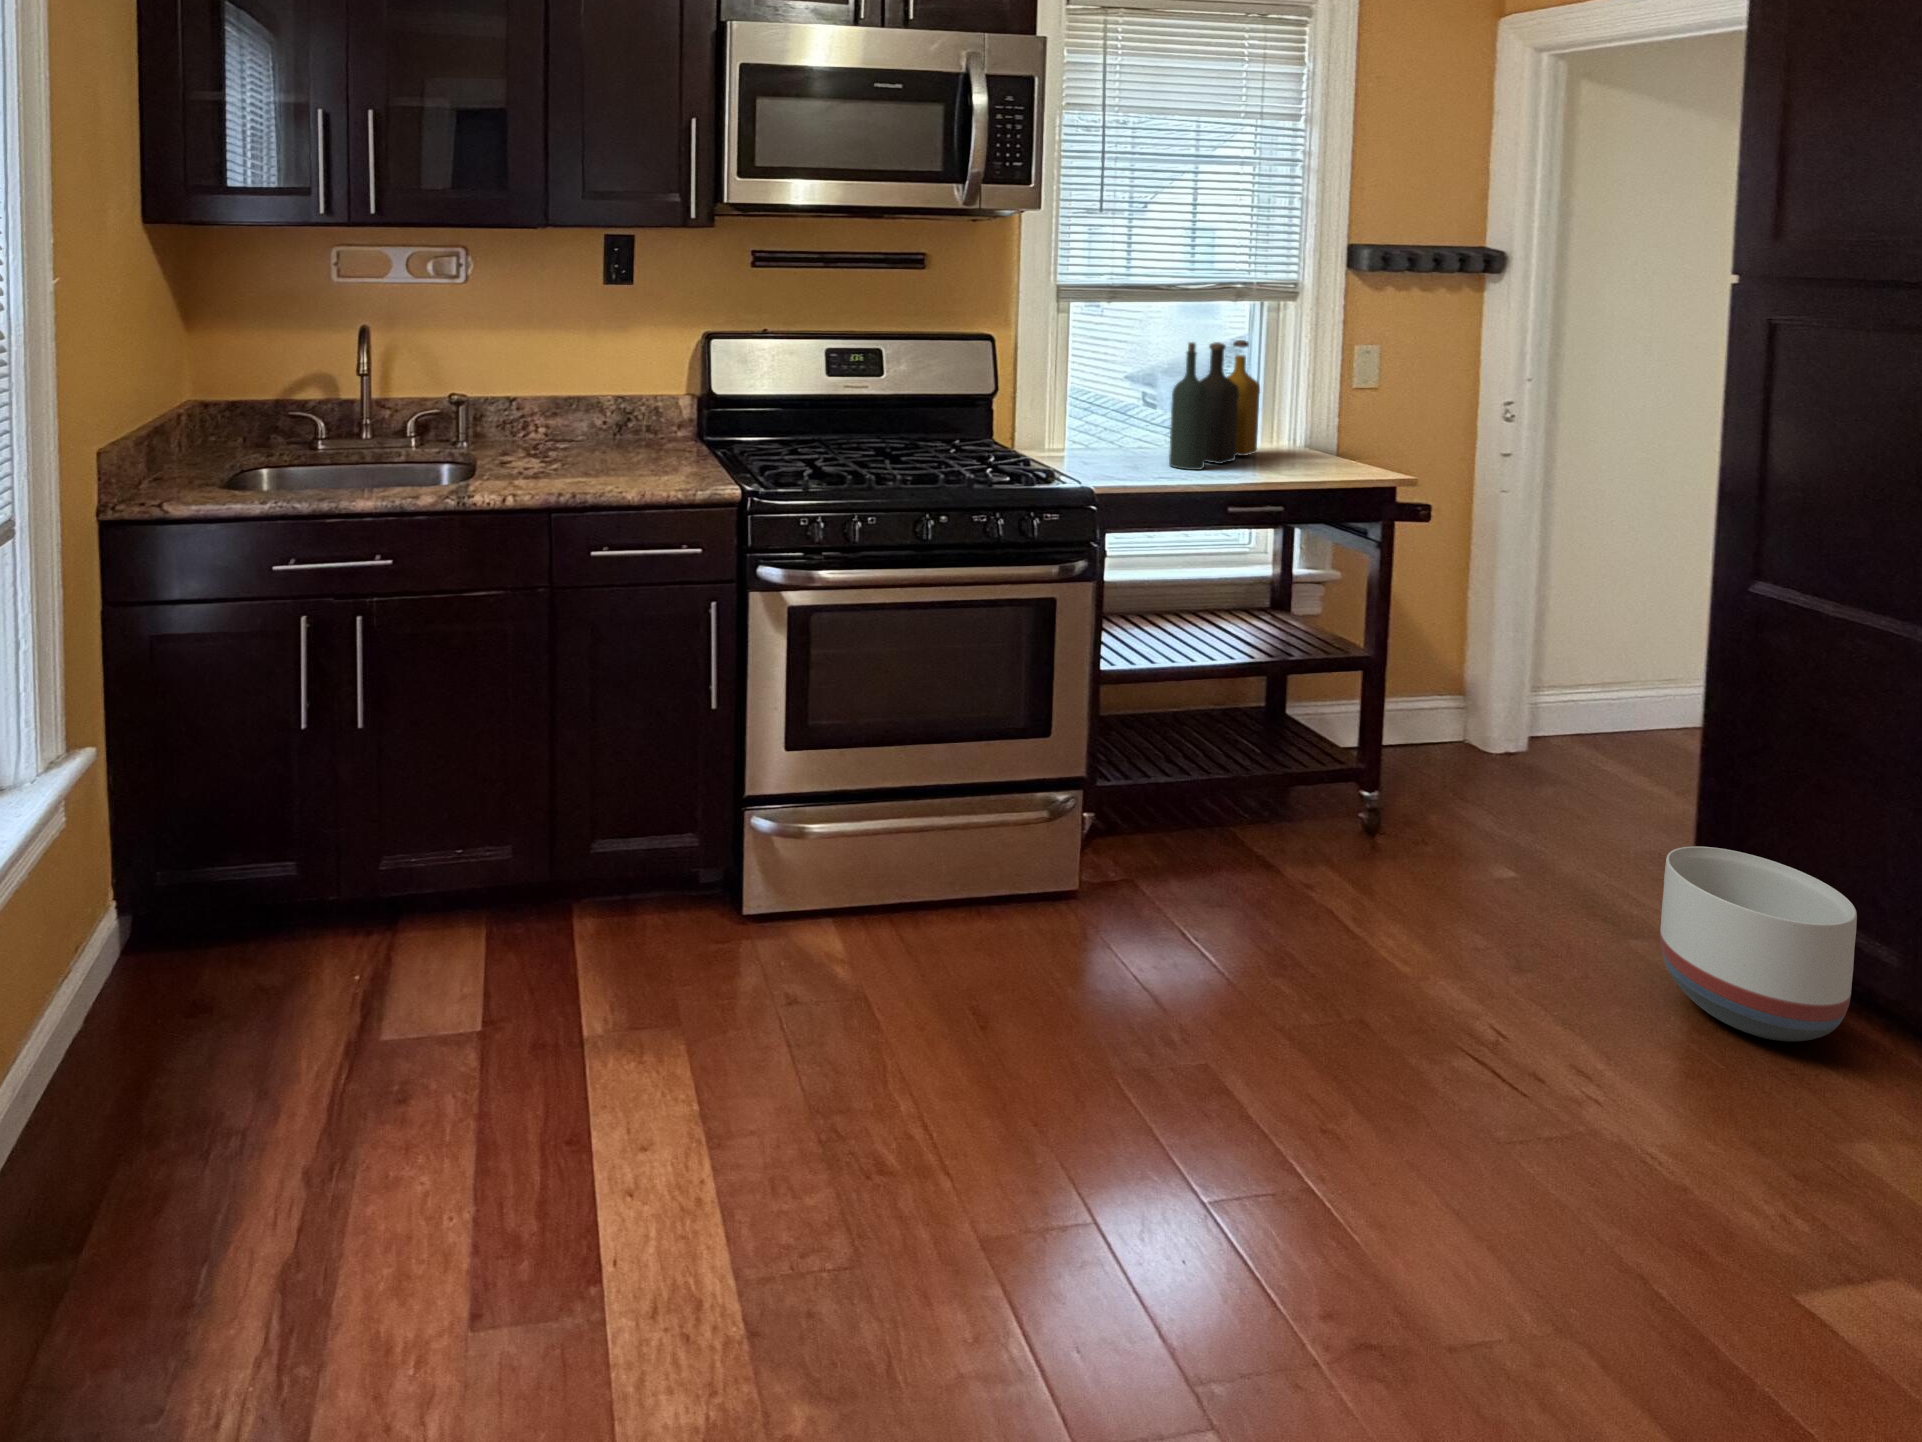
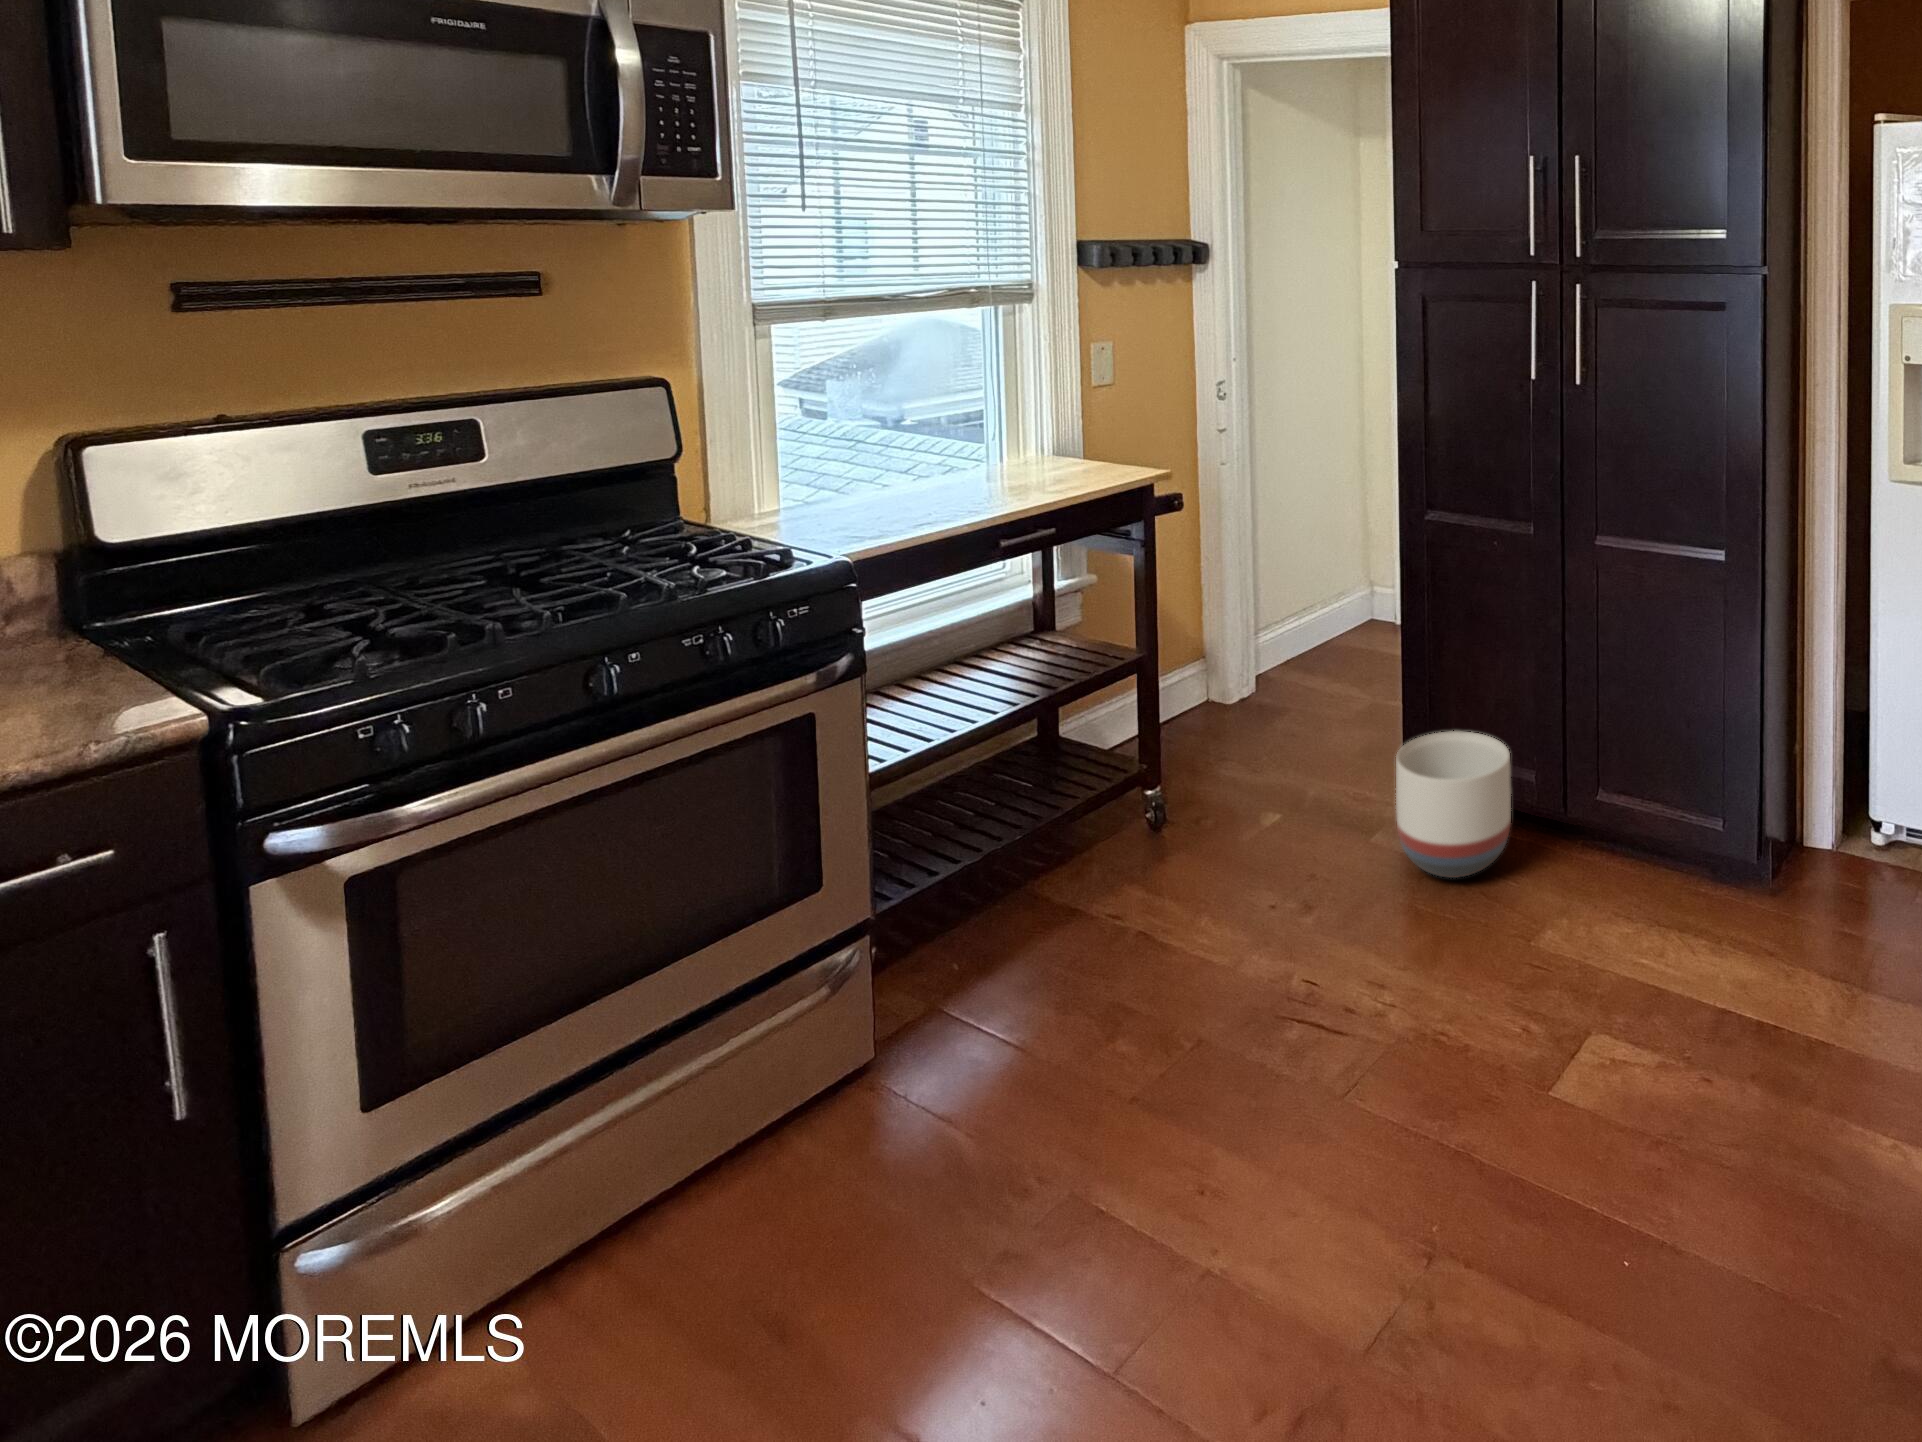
bottle: present [1169,340,1260,470] -> none [922,352,1017,511]

